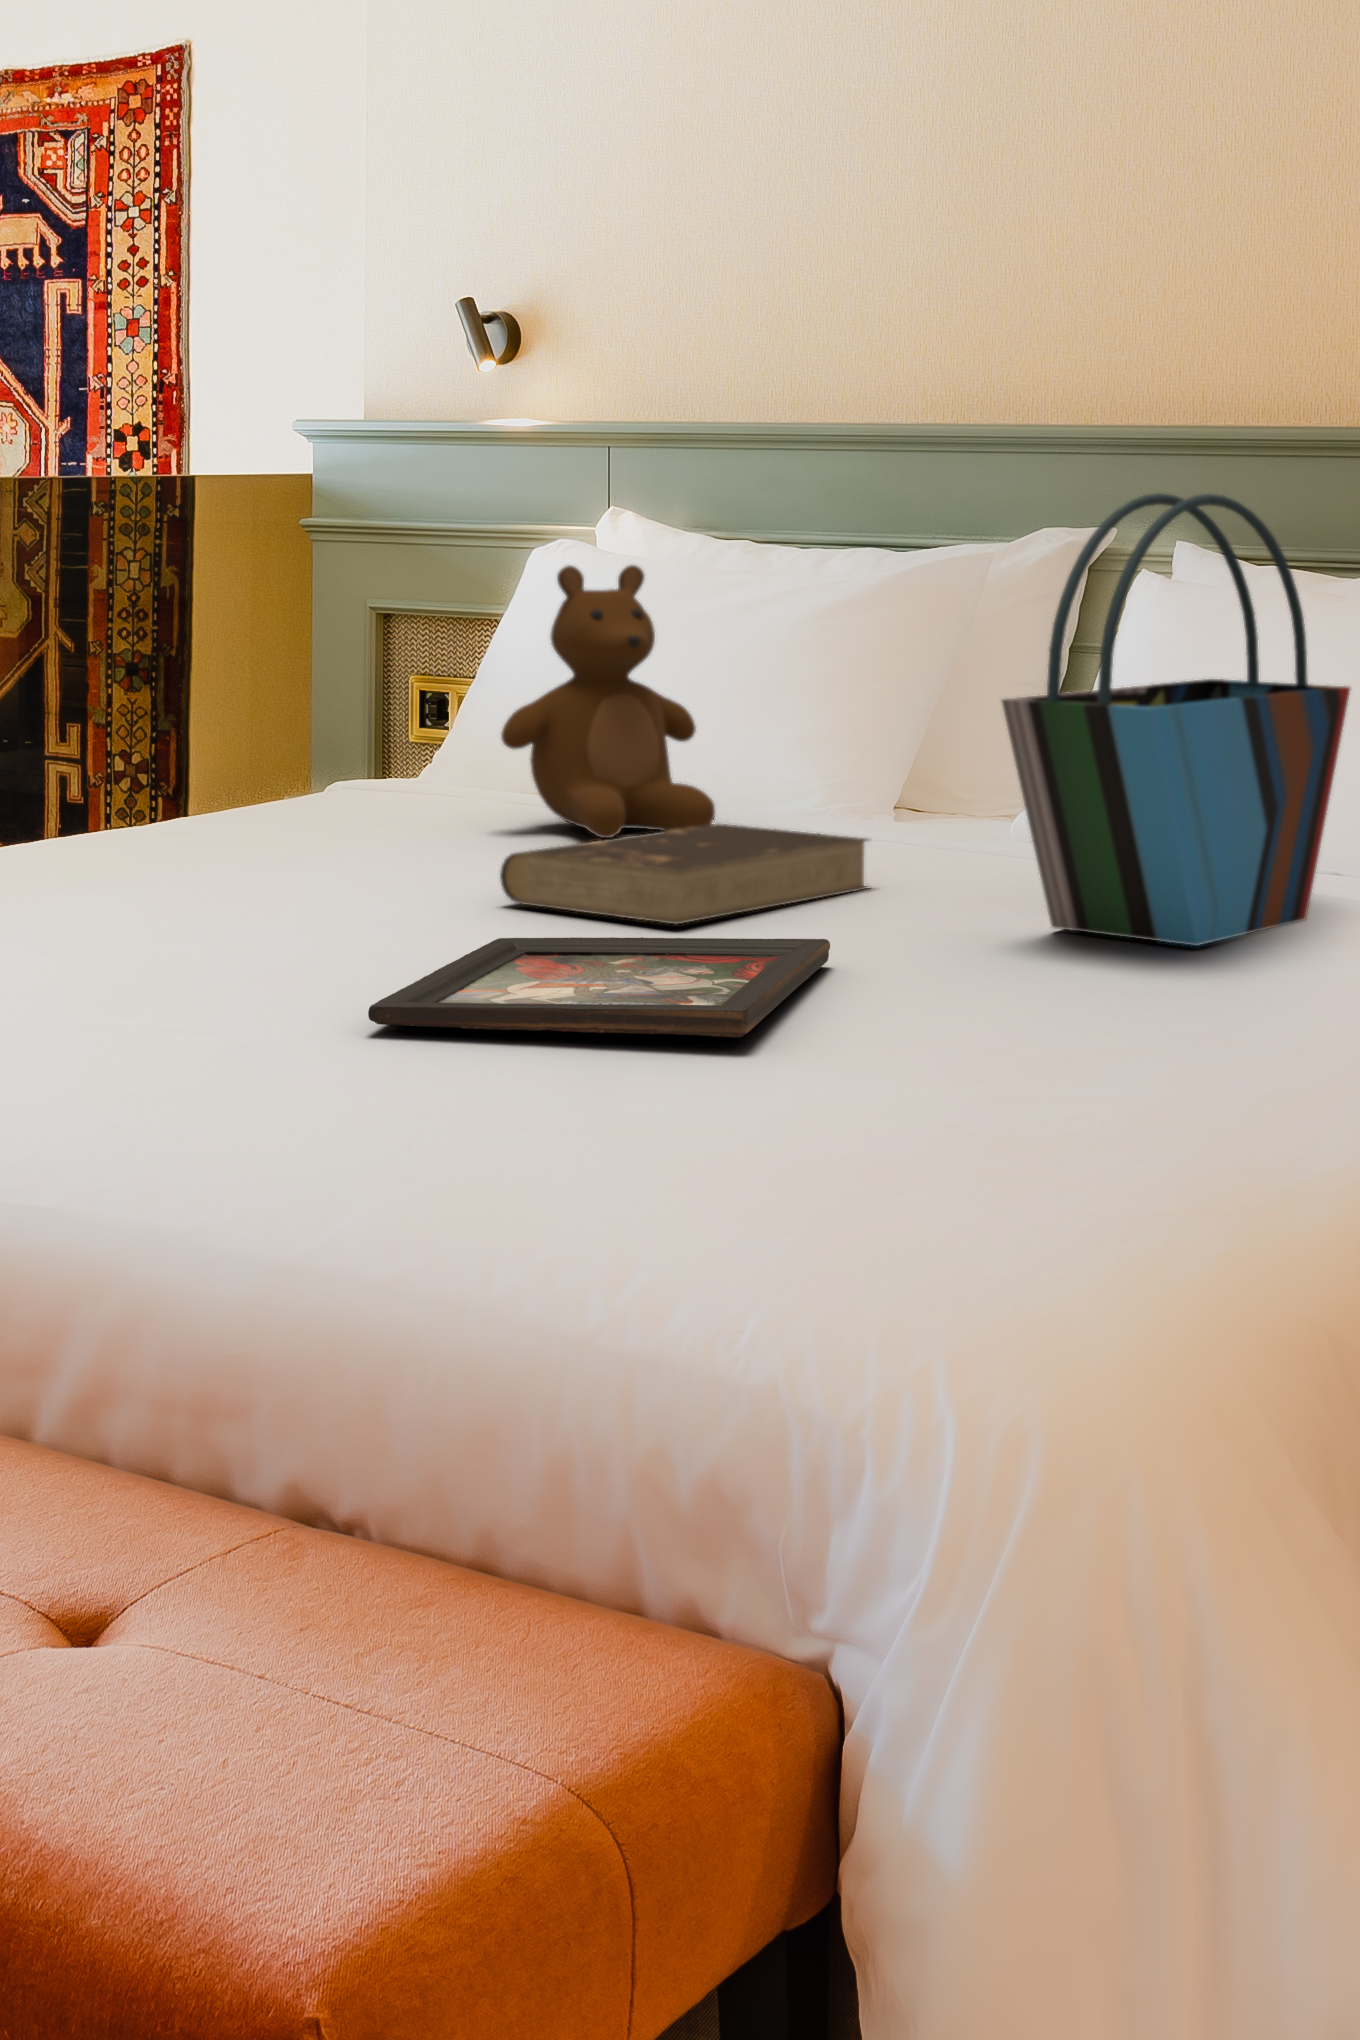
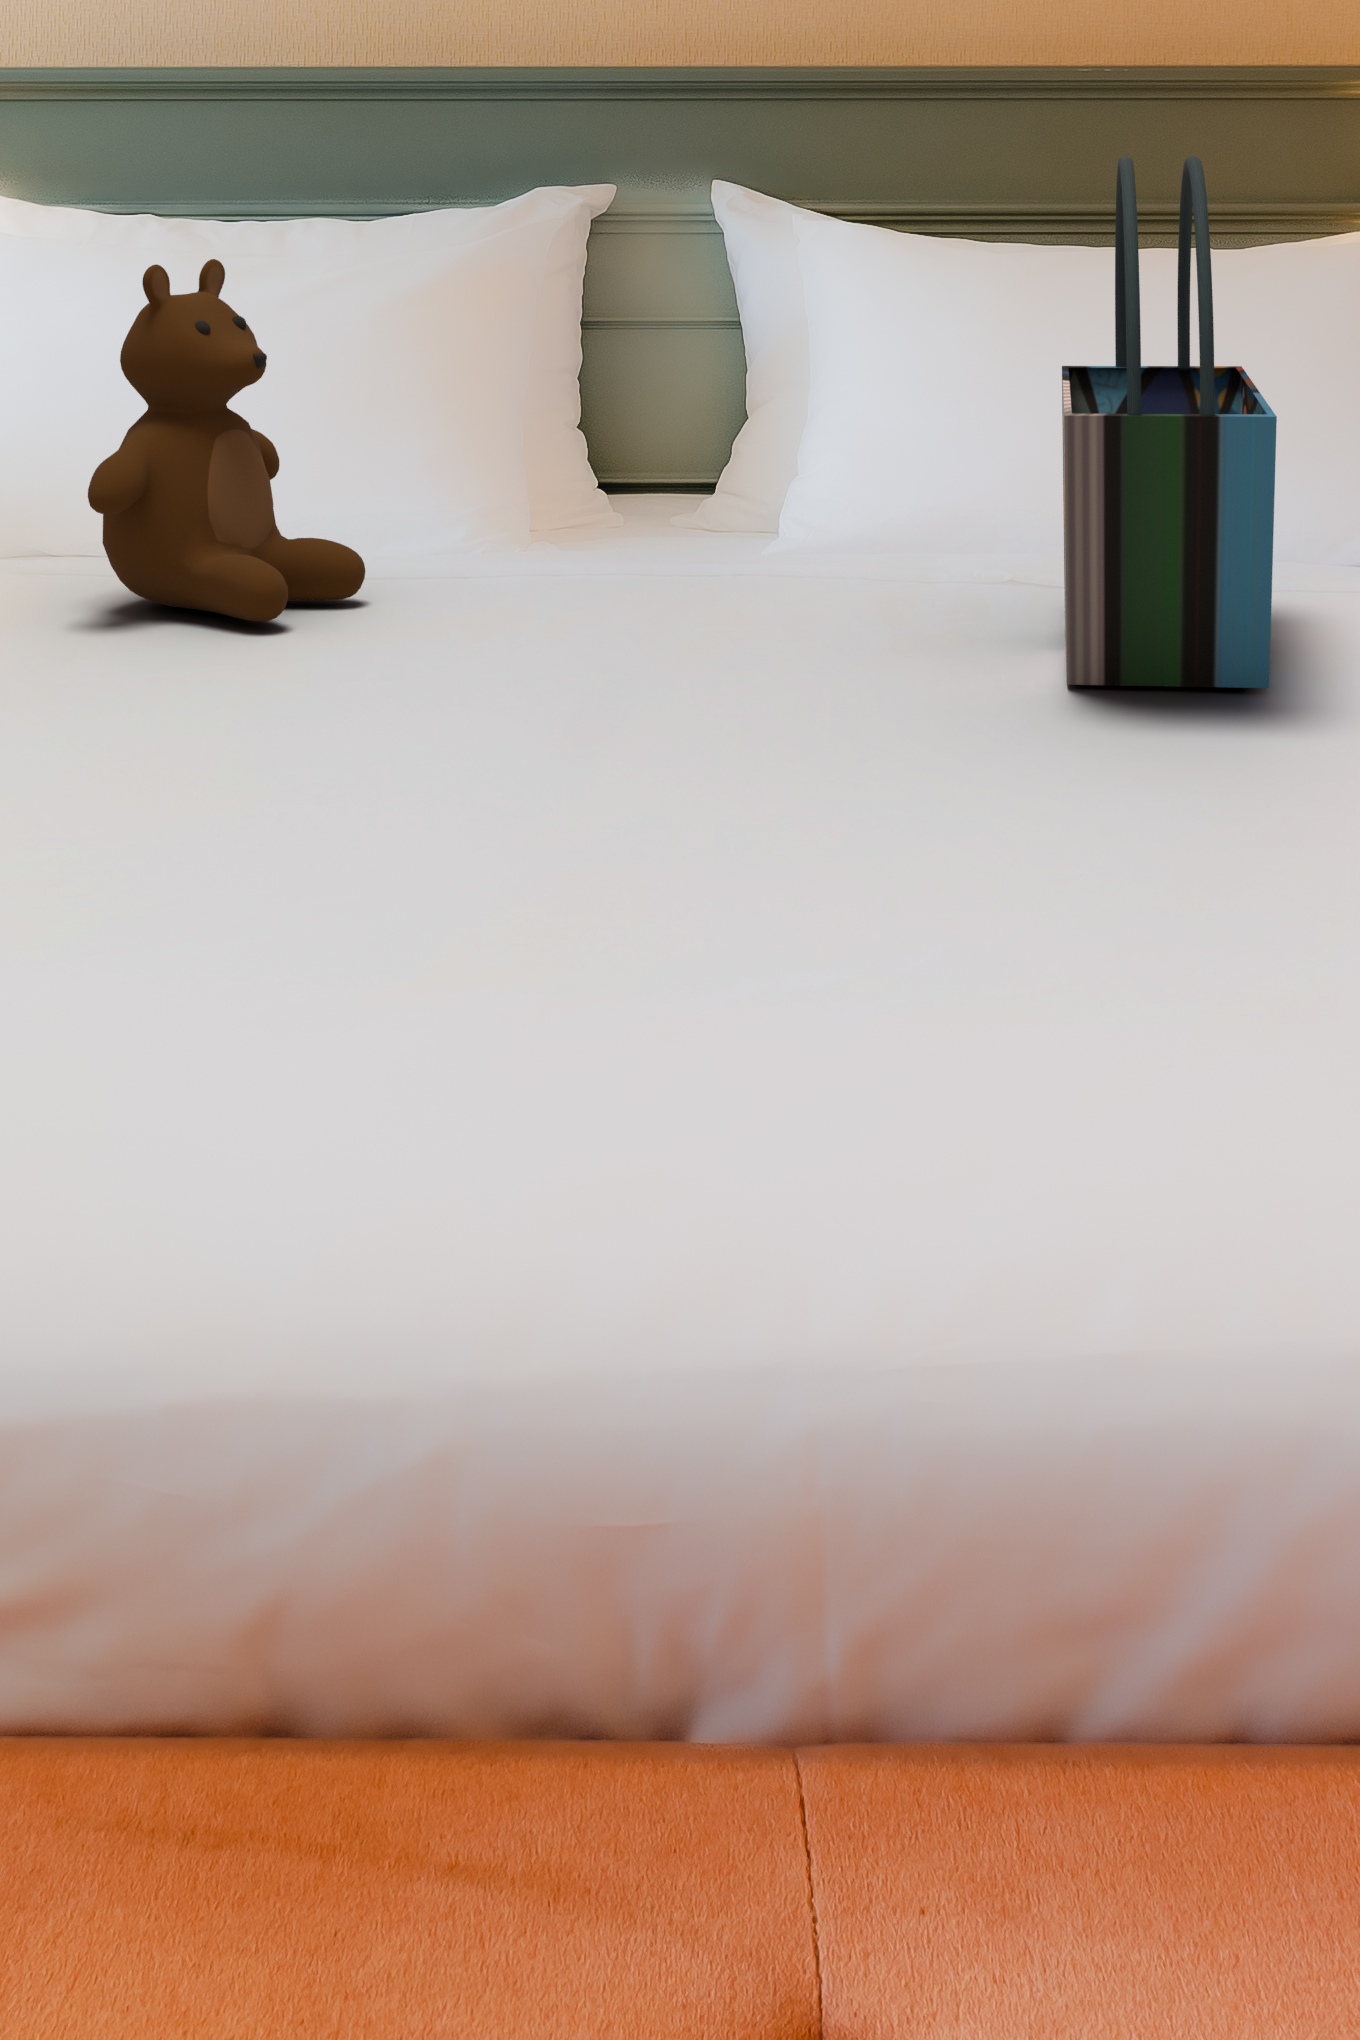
book: present [500,824,868,925] -> none [375,591,724,743]
decorative tray: present [368,937,830,1038] -> none [563,744,1252,980]

